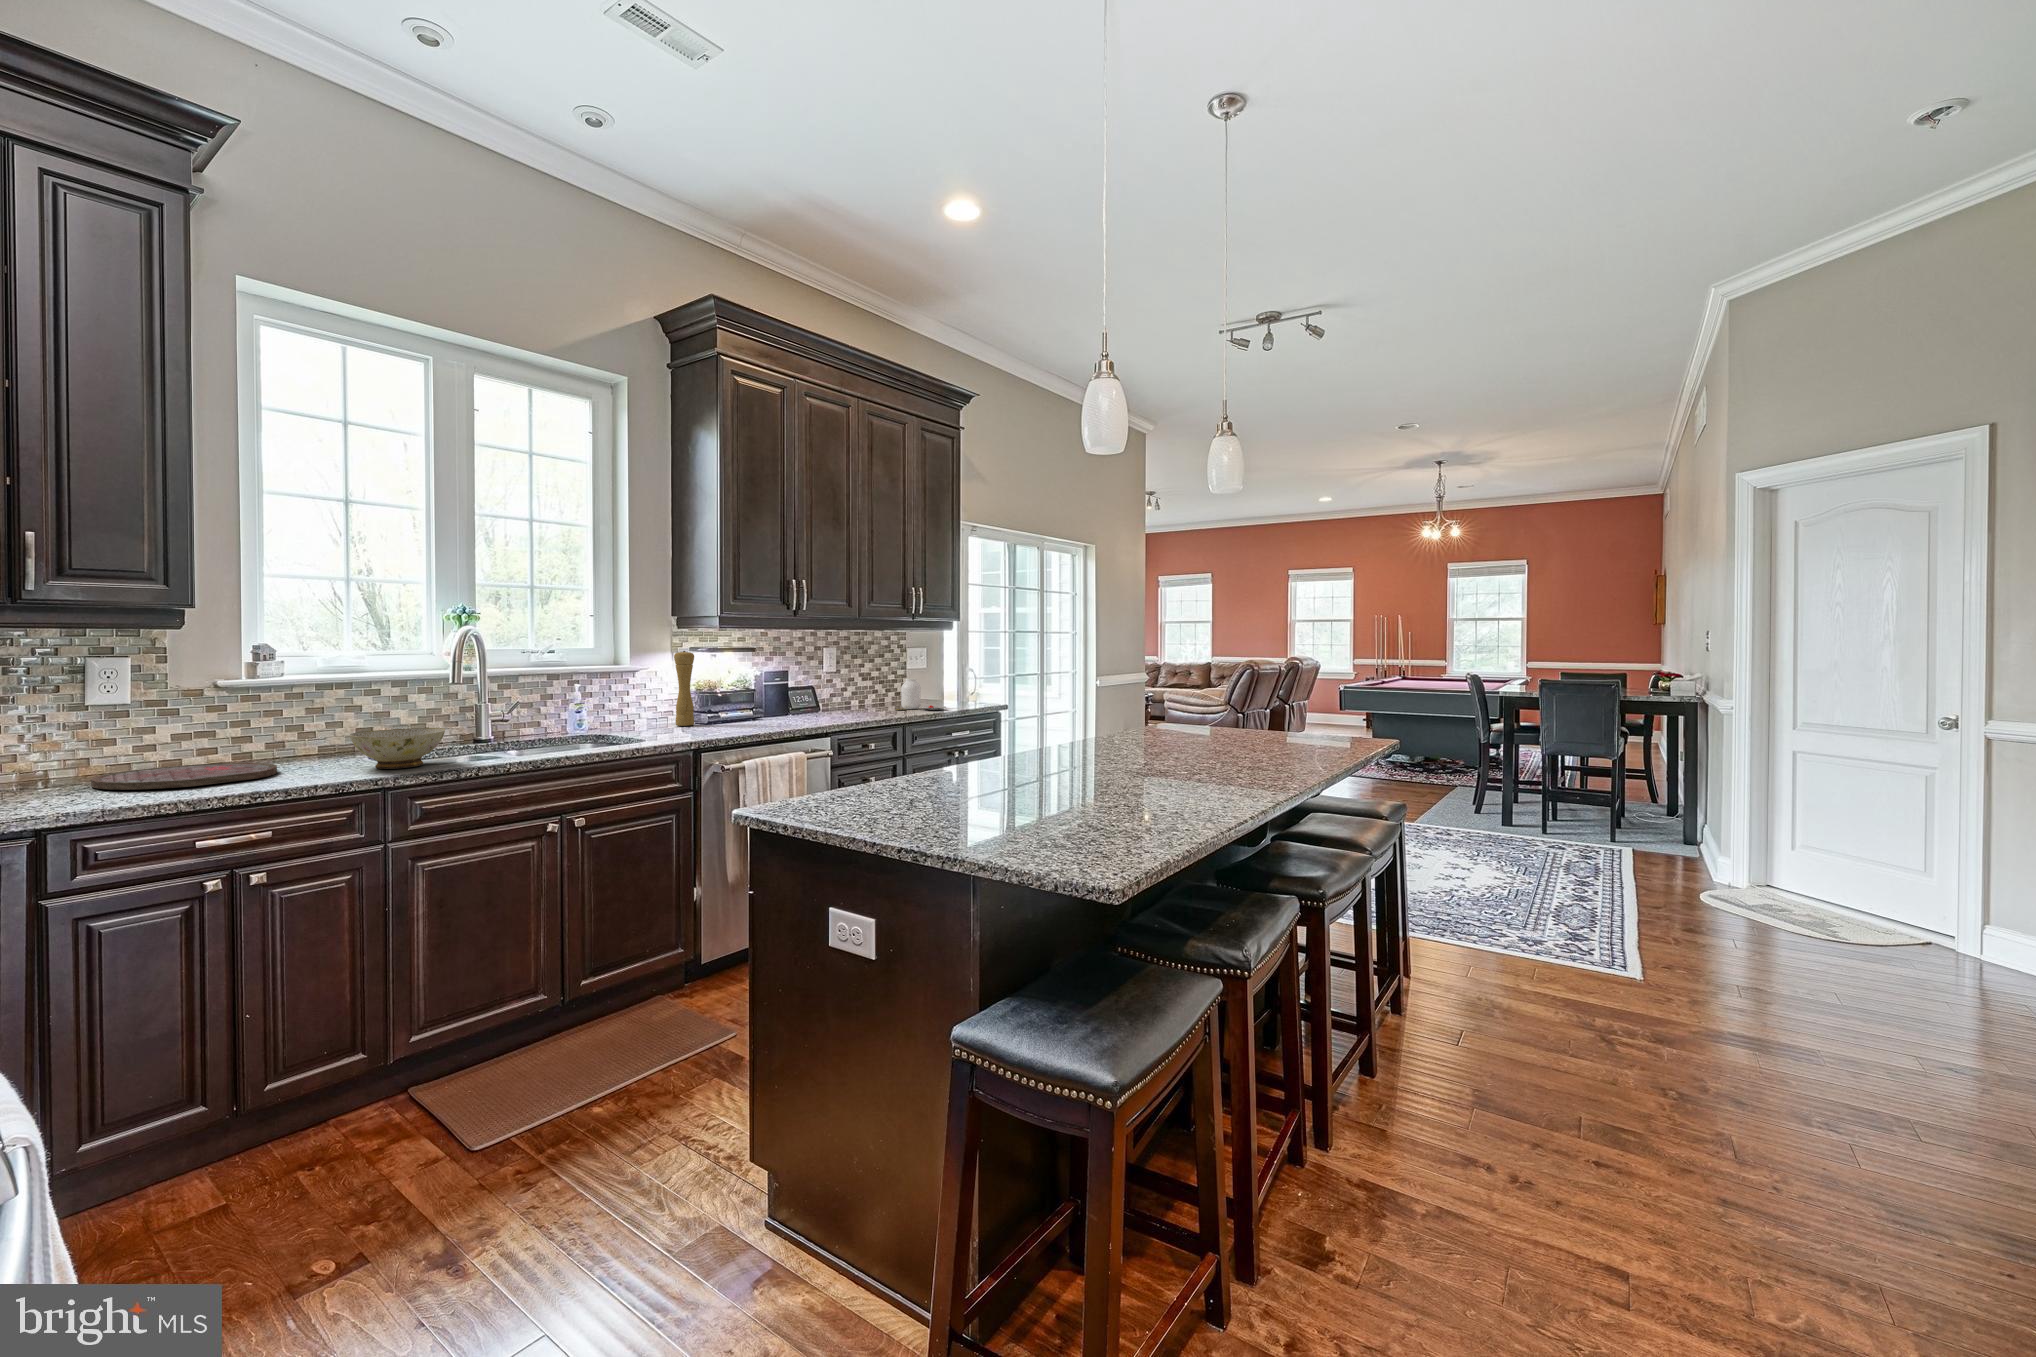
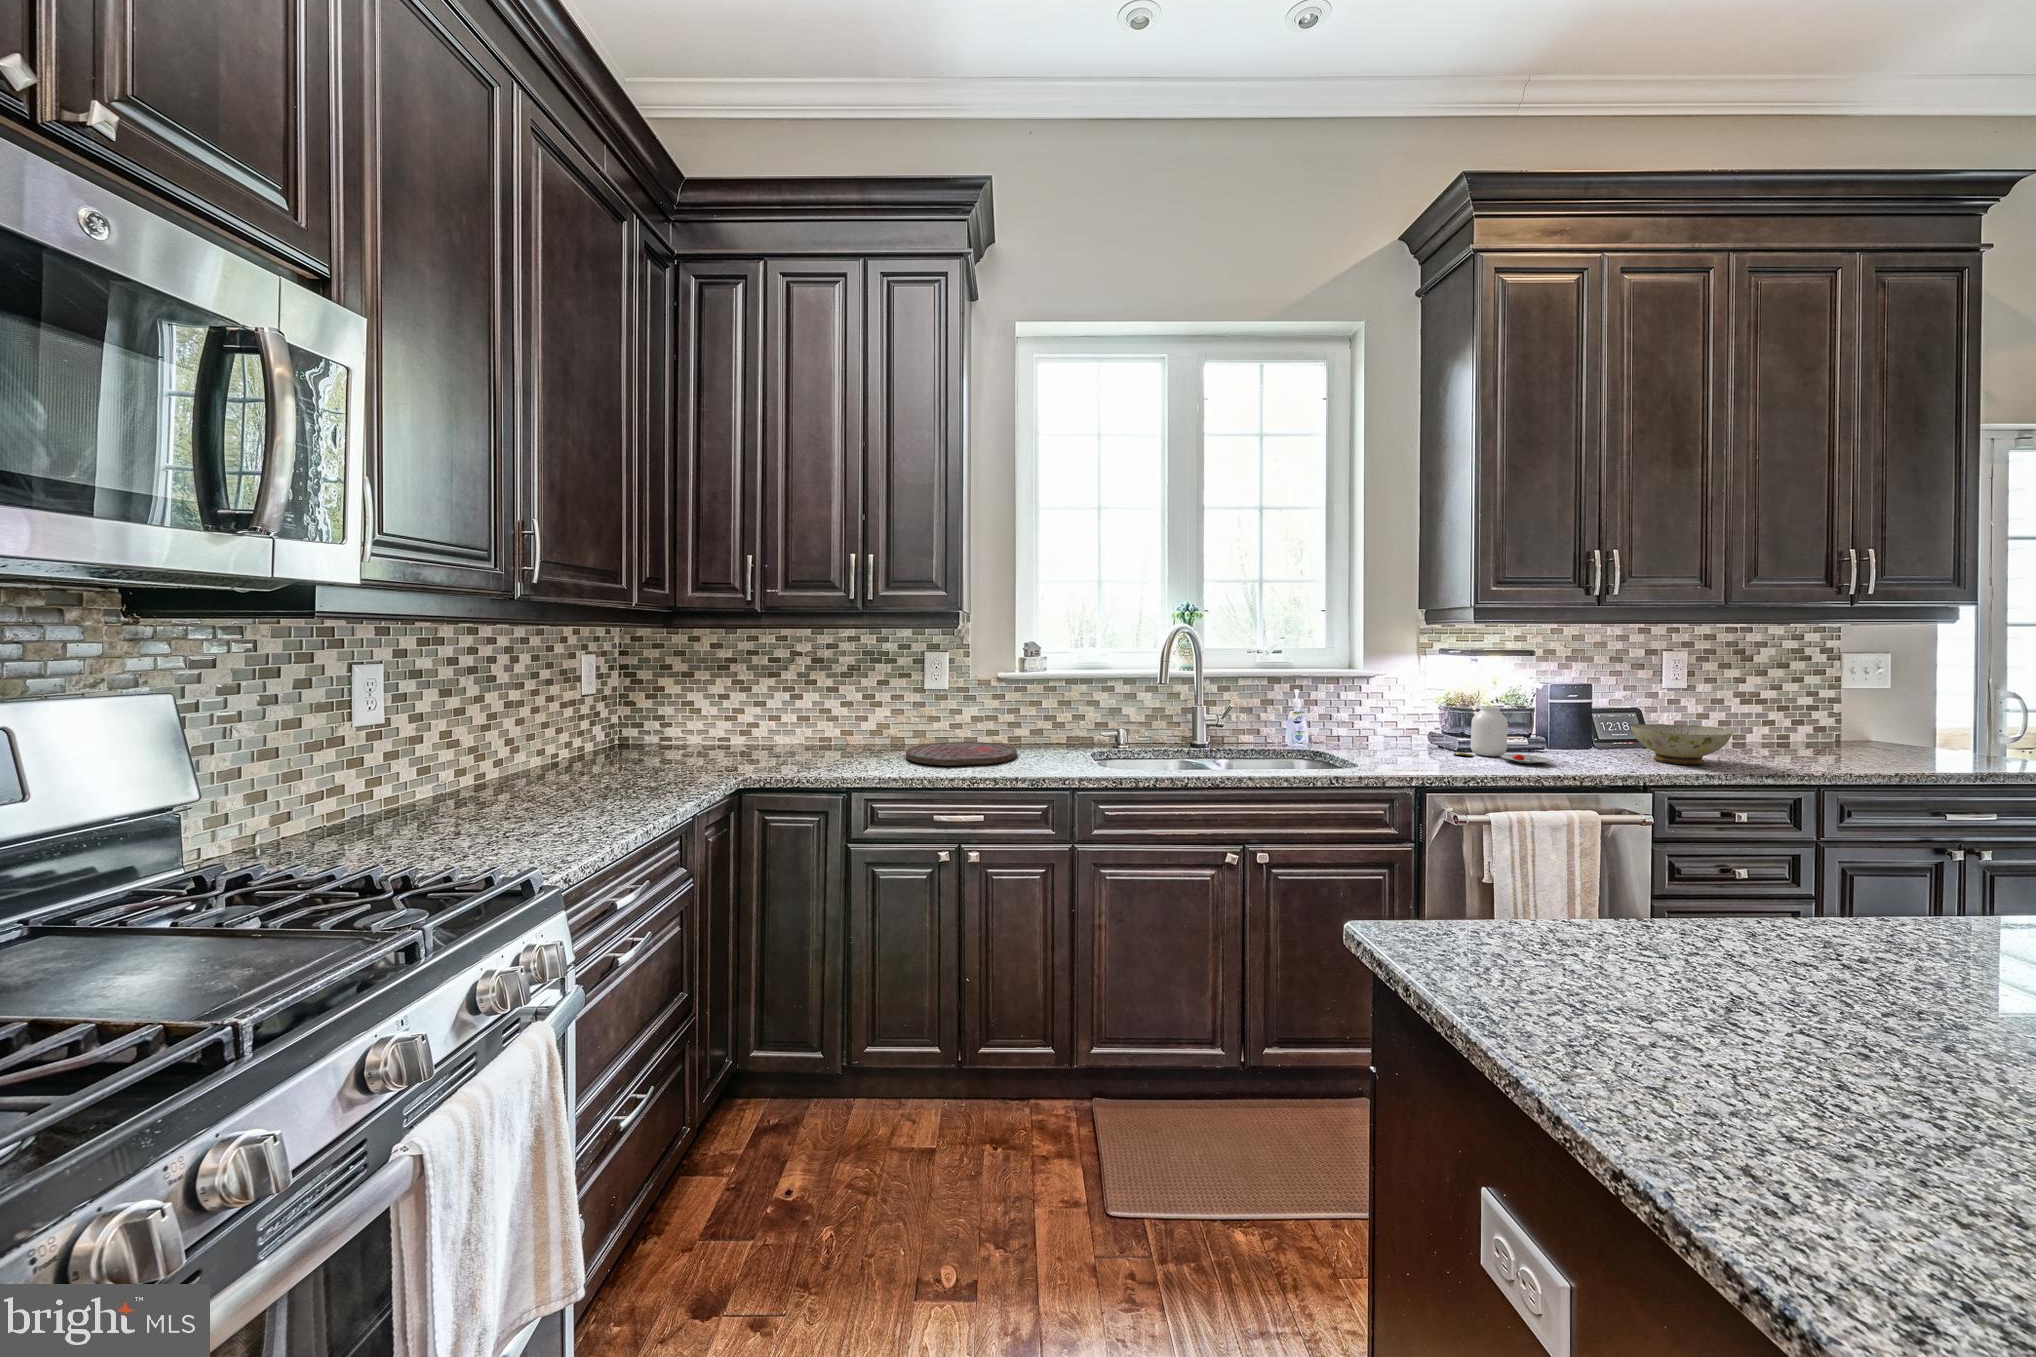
pepper mill: present [674,651,694,726] -> none [1416,656,1445,748]
jar: present [896,678,946,710] -> present [1454,706,1551,763]
ceramic bowl: present [349,727,445,769] -> present [1631,724,1733,765]

